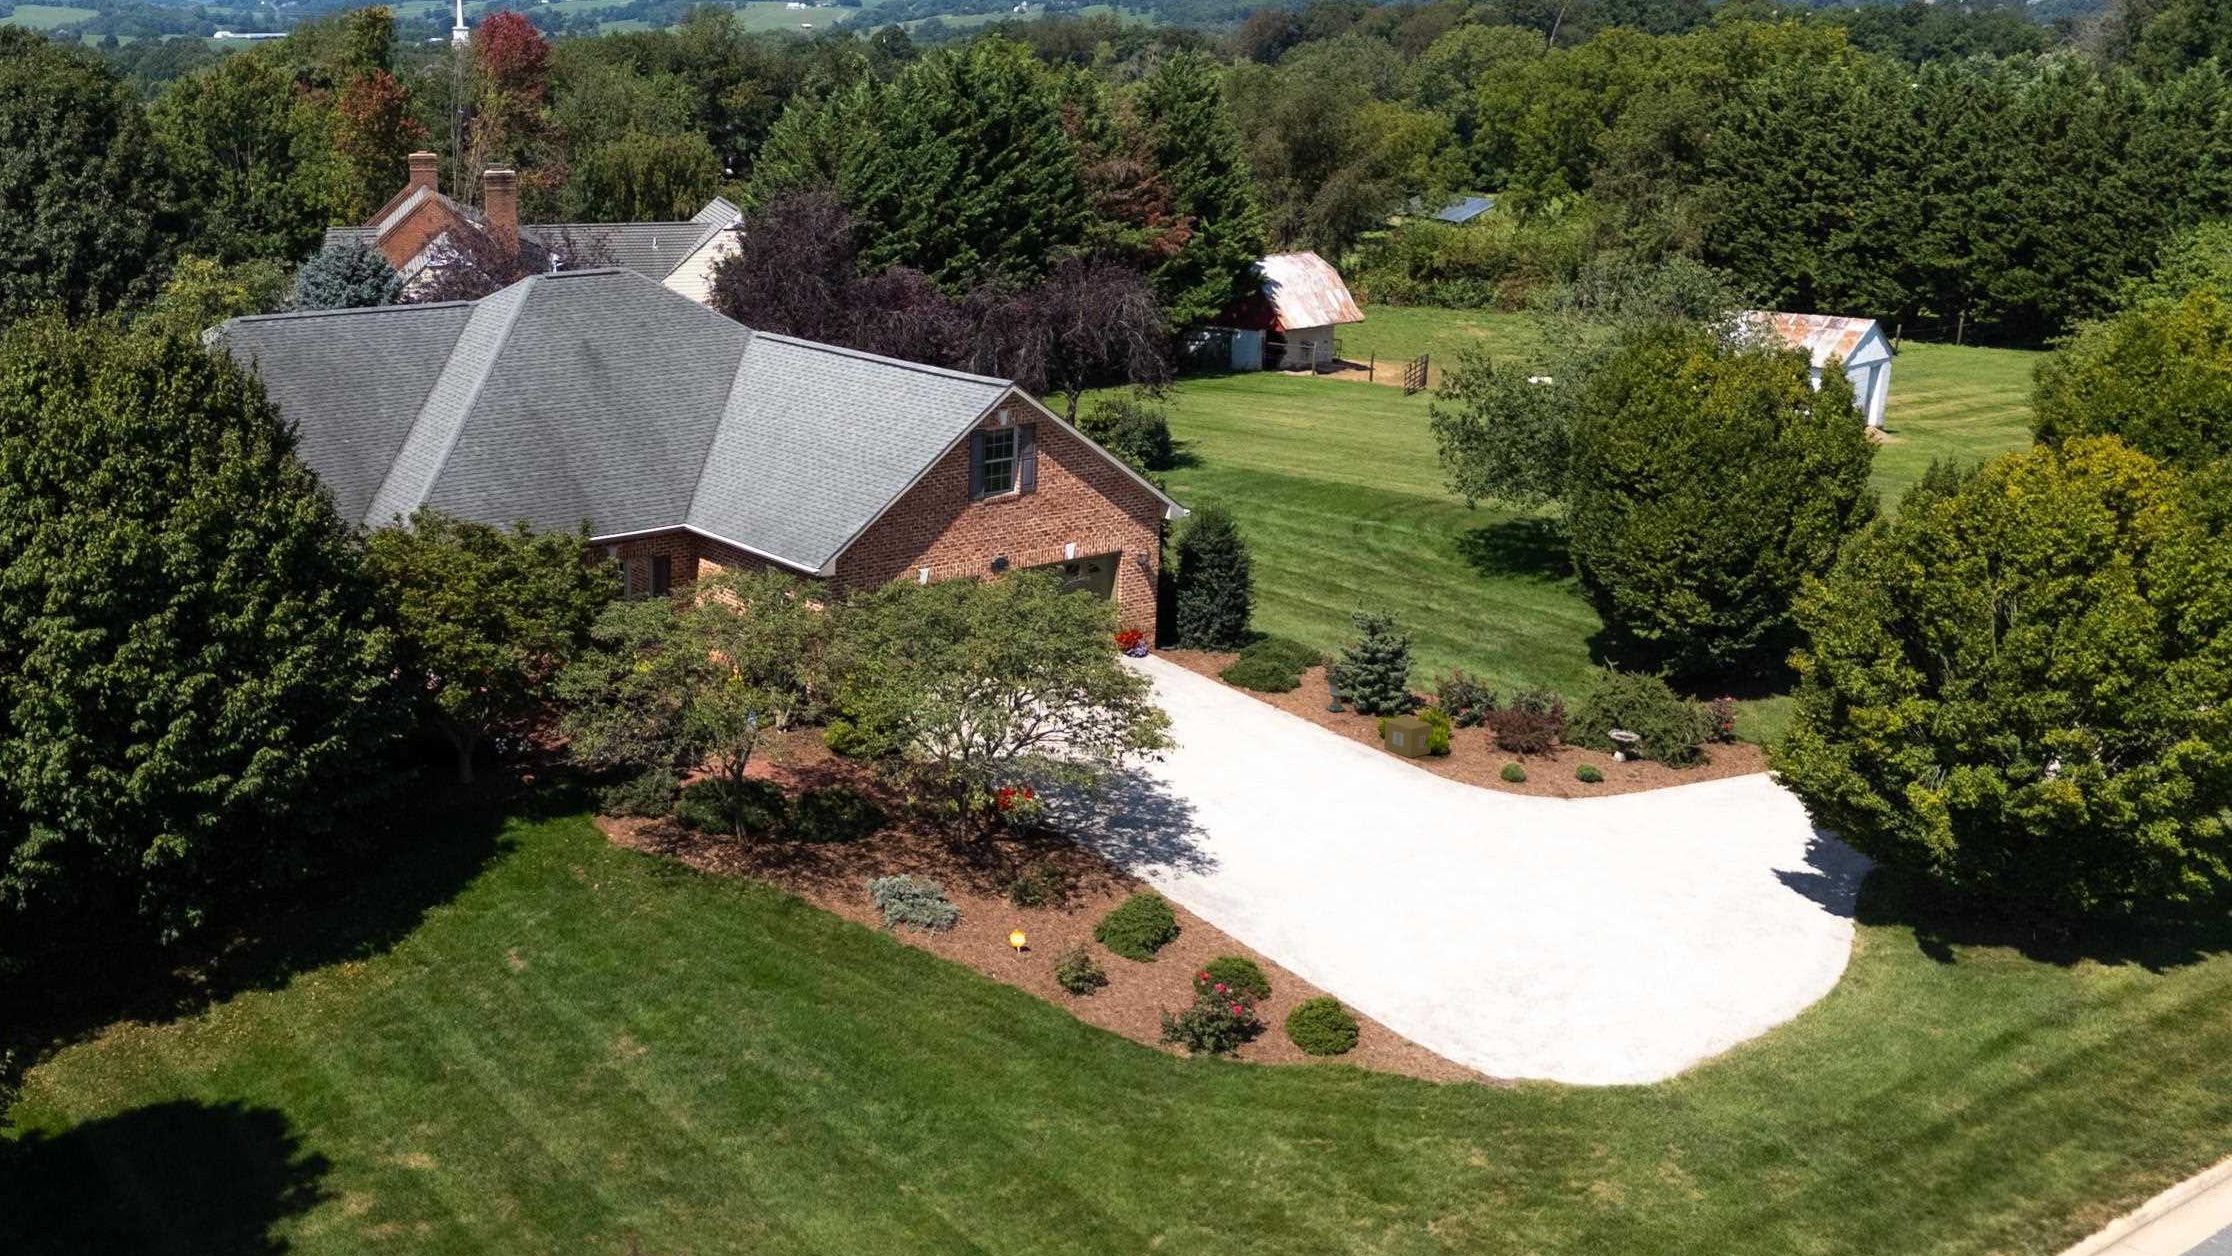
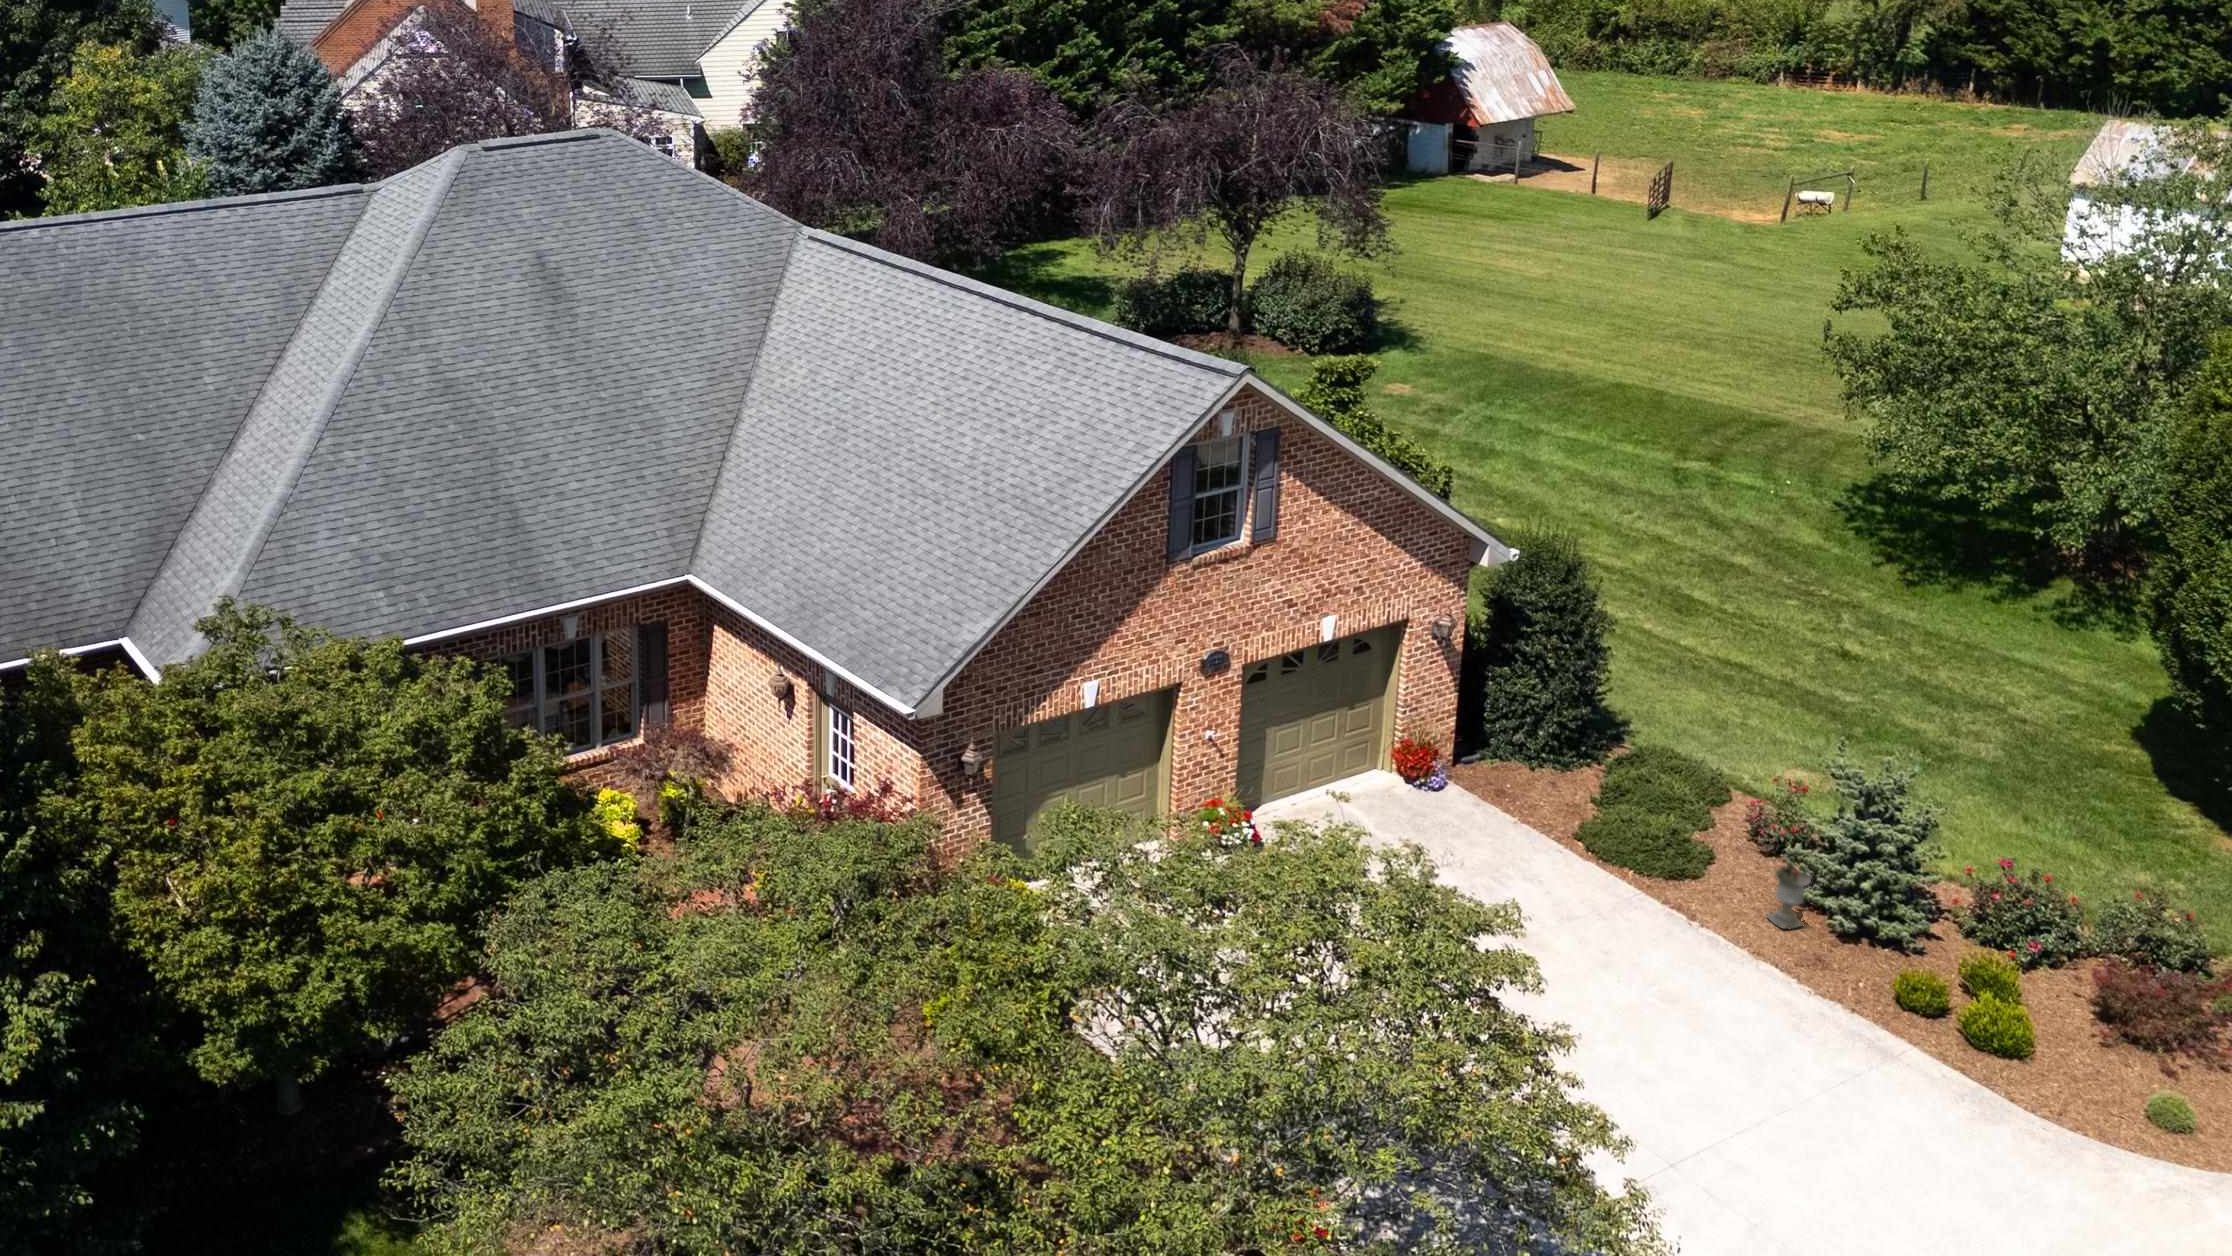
cardboard box: present [1384,716,1432,758] -> none [1919,994,2020,1087]

